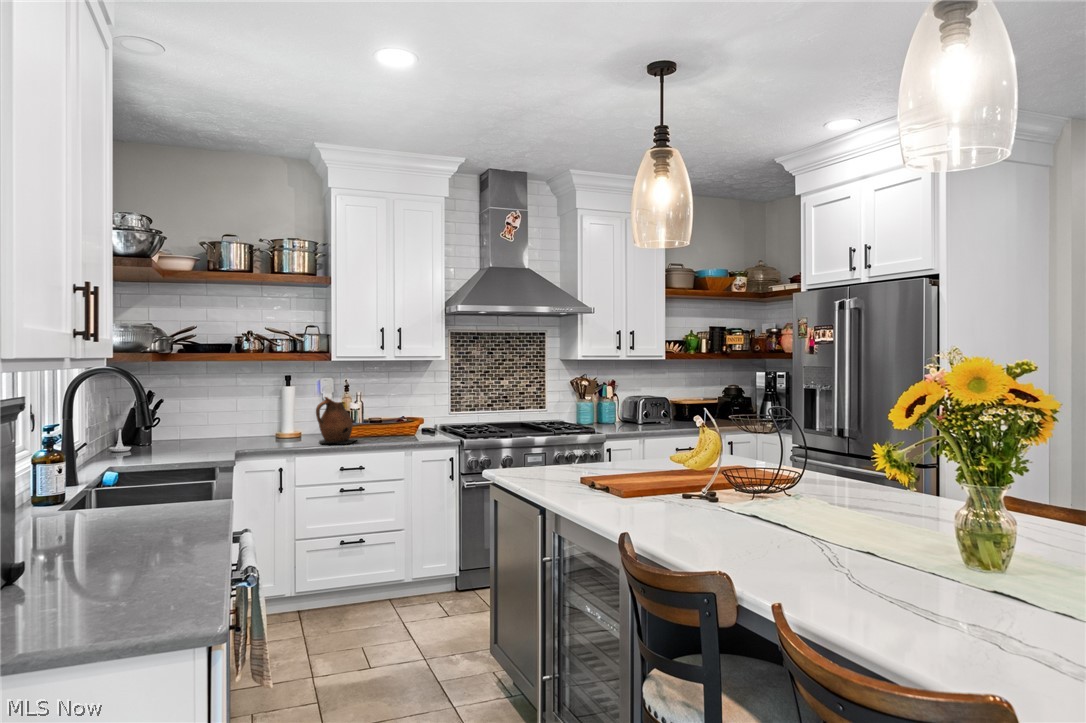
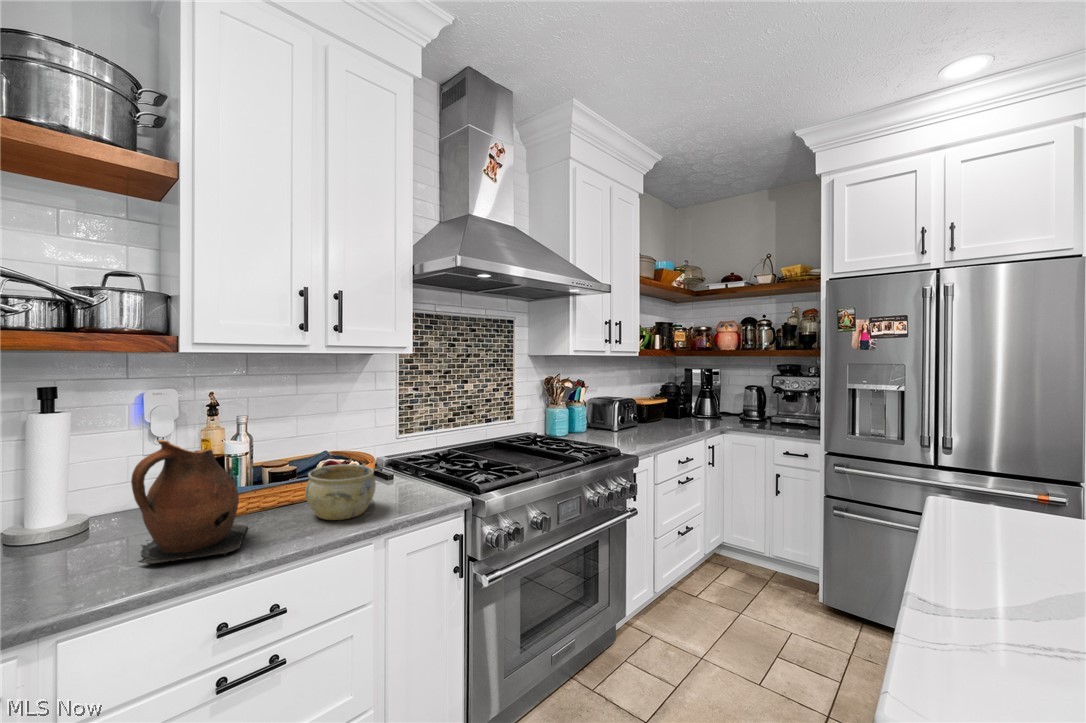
ceramic bowl: none [381,417,413,441] -> present [305,464,376,520]

